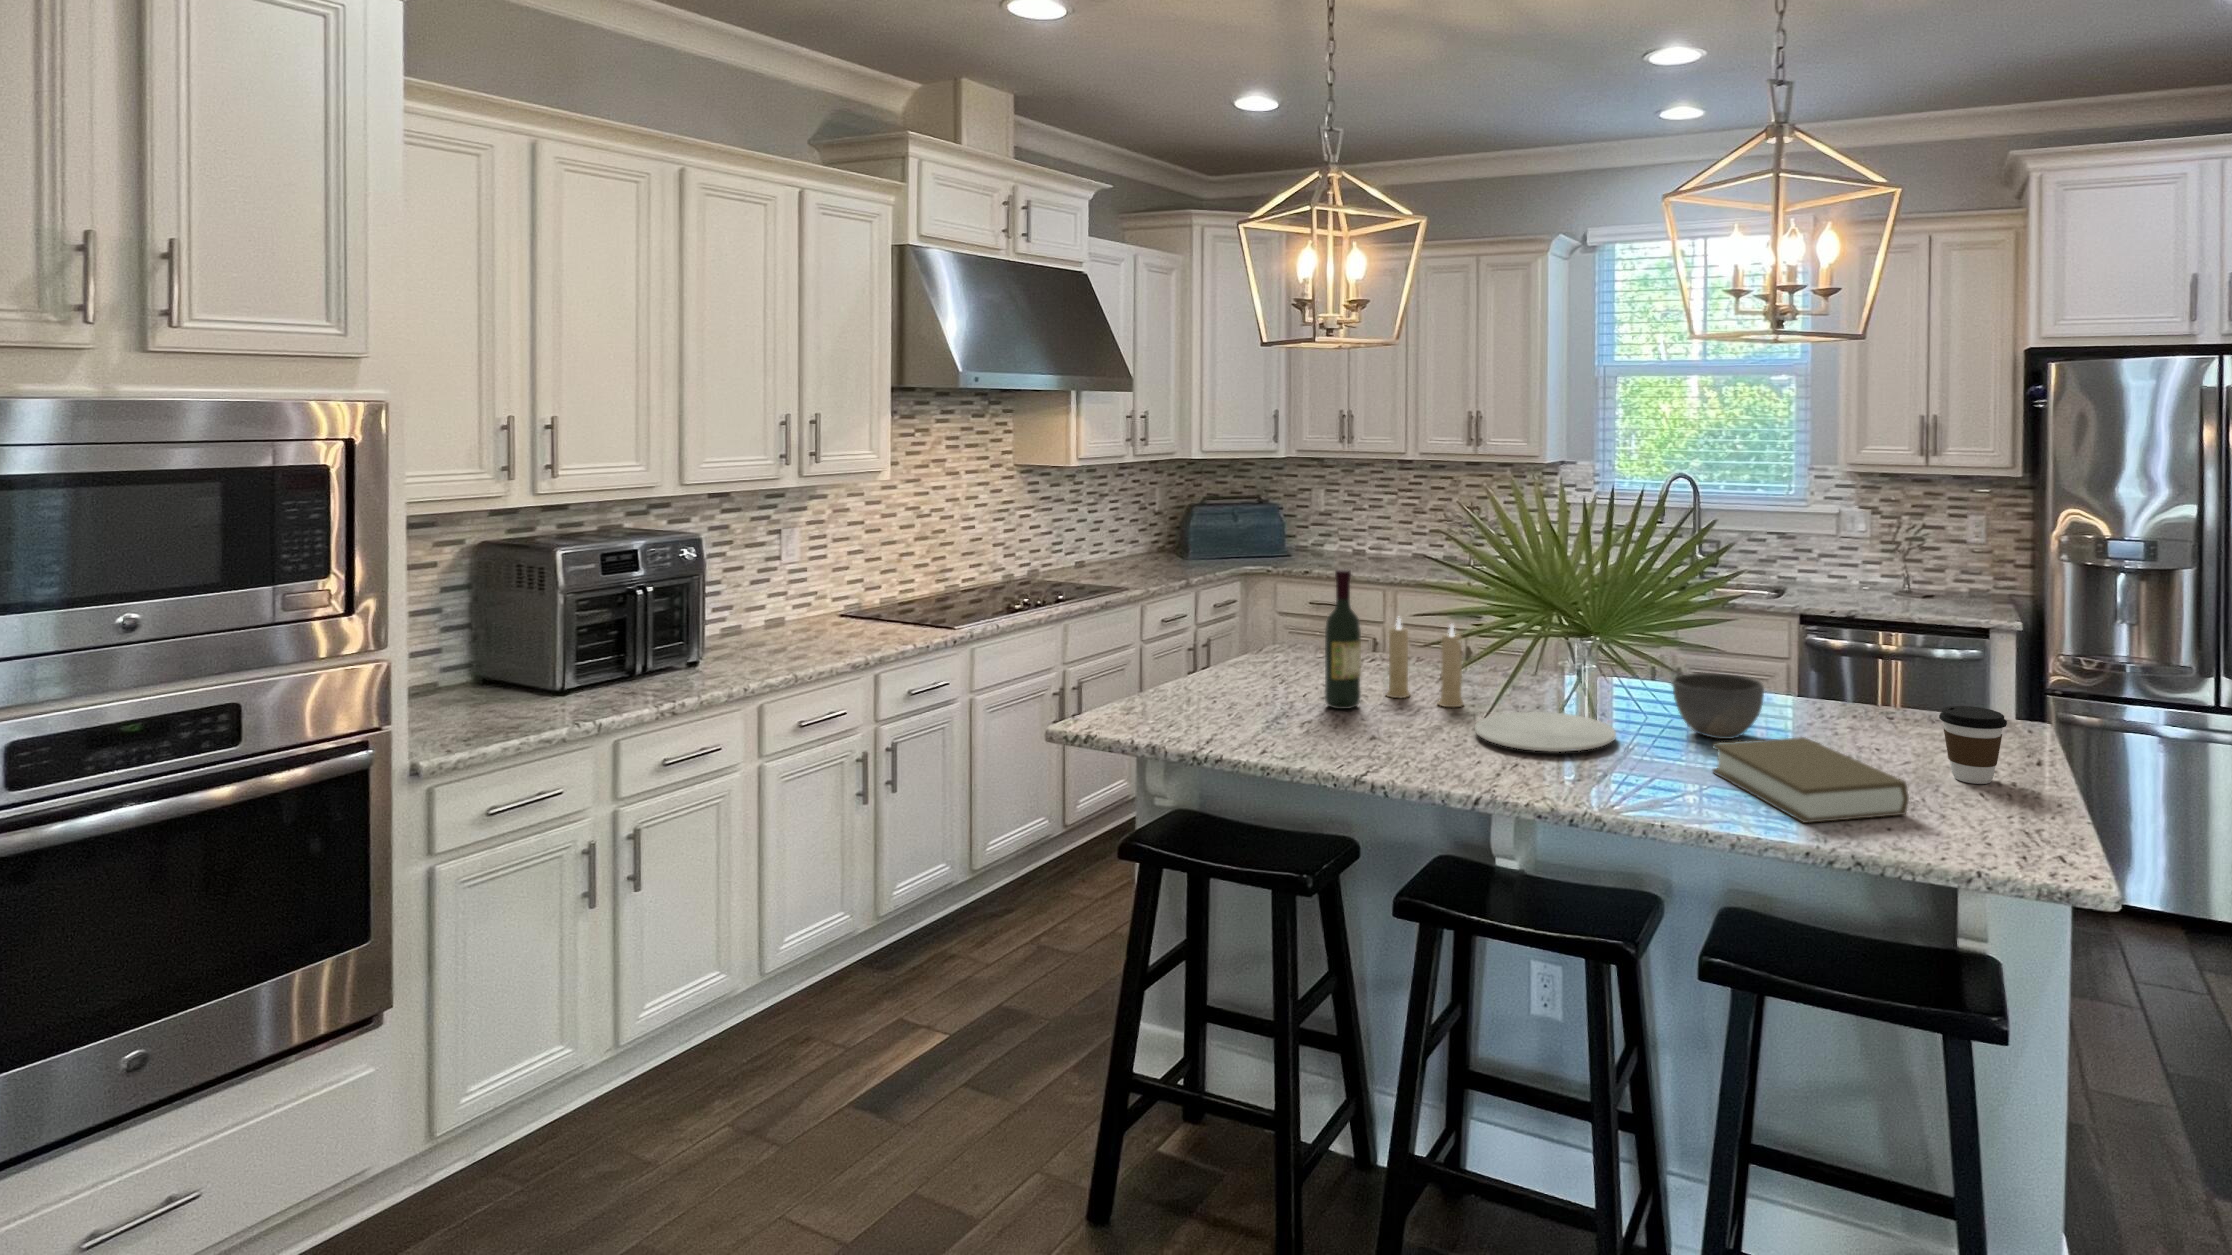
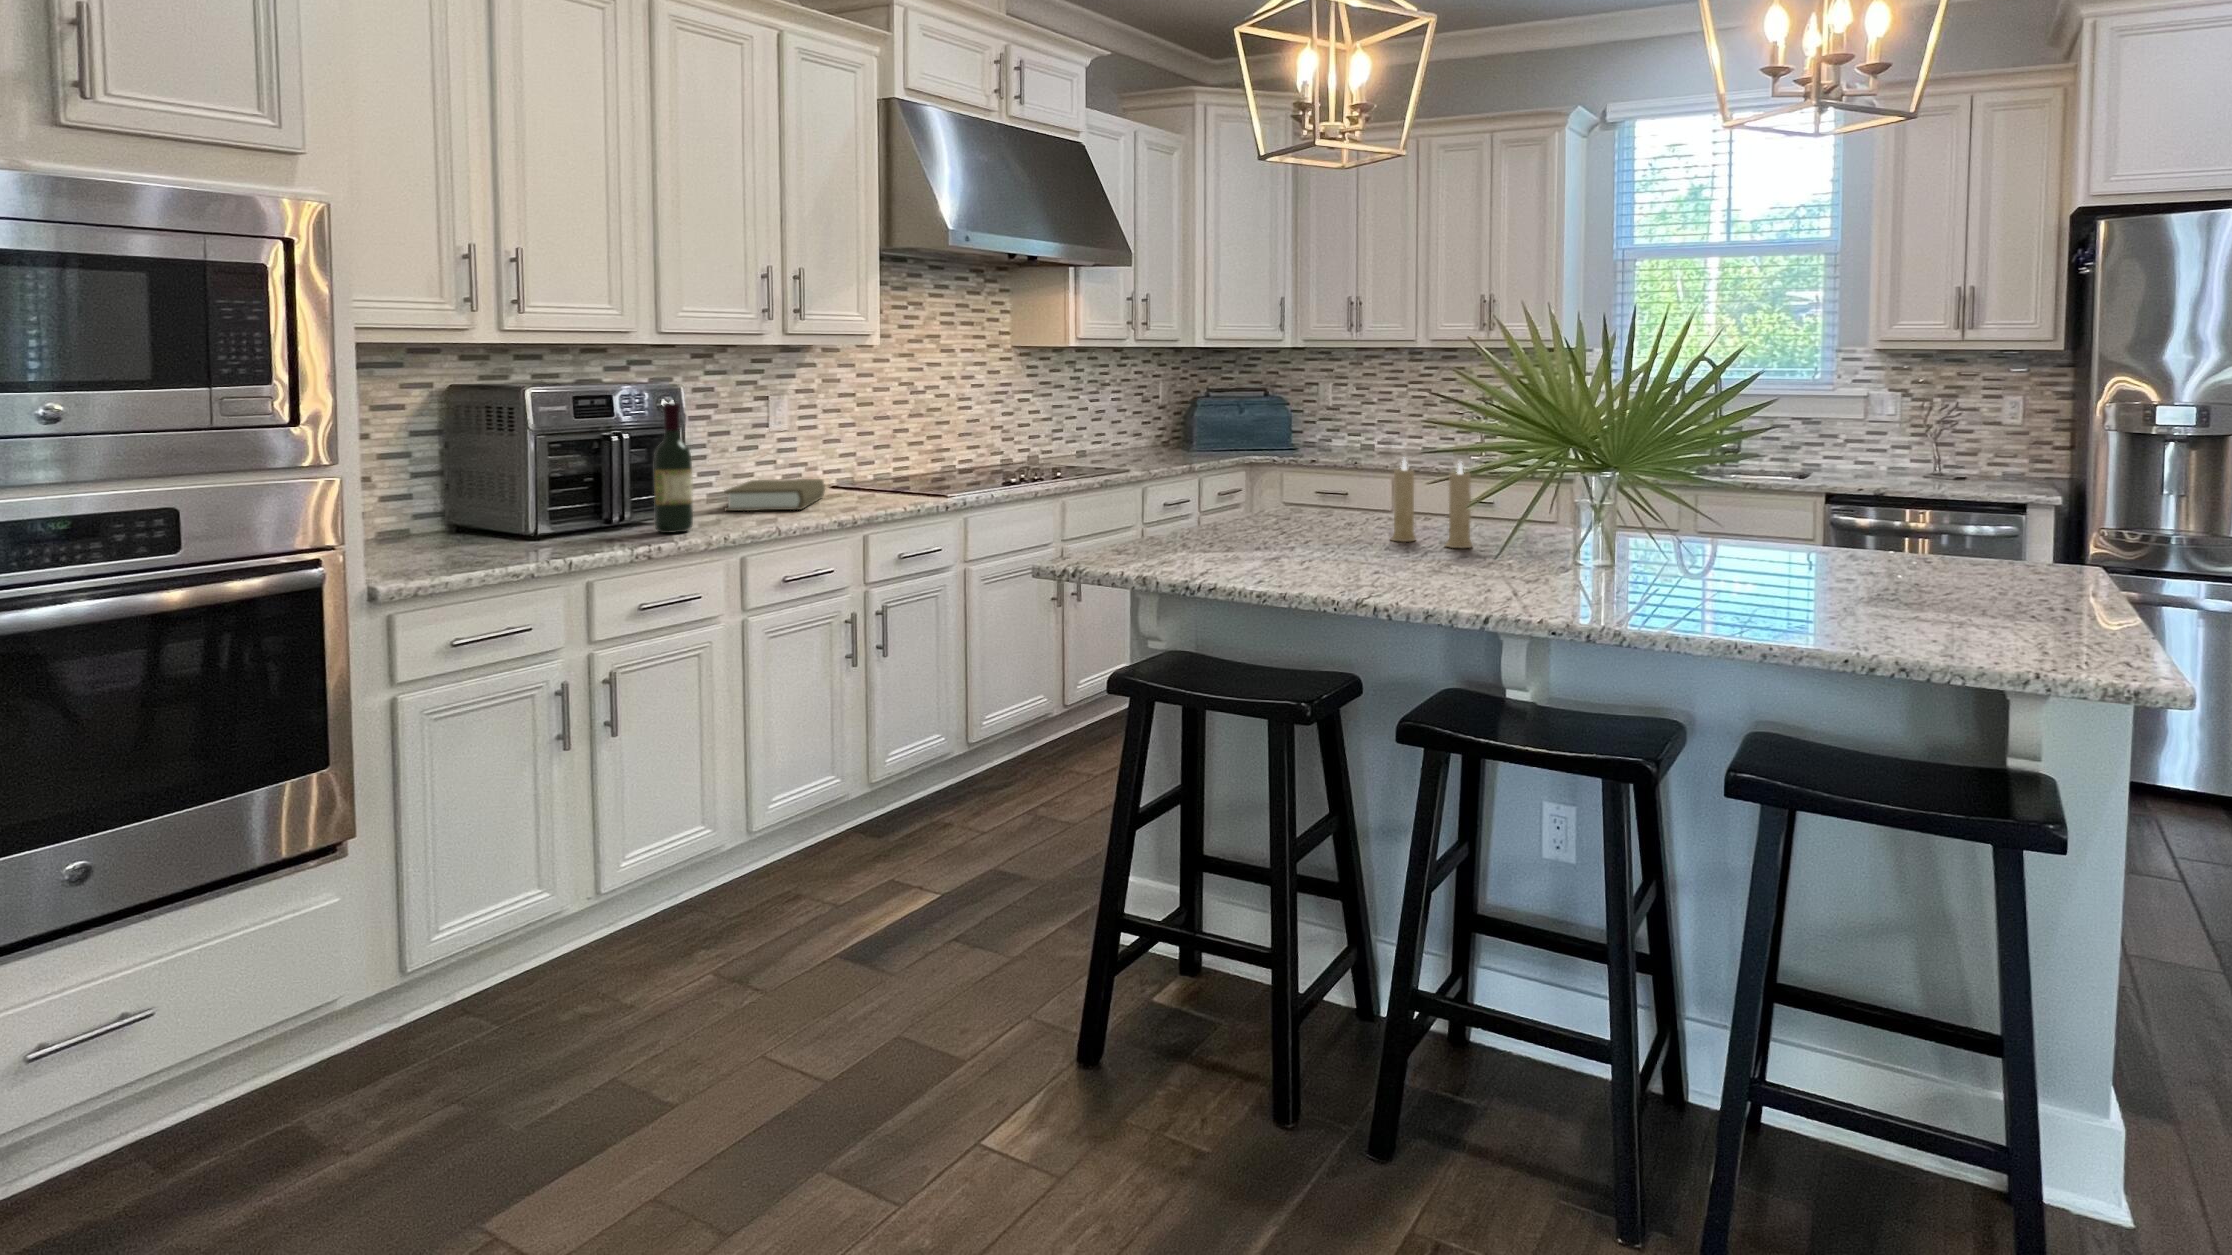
wine bottle: present [1325,569,1361,709] -> present [654,403,693,533]
bowl: present [1673,673,1764,739] -> none [1696,508,1795,572]
coffee cup: present [1939,706,2007,784] -> none [1990,527,2065,606]
plate: present [1475,712,1616,752] -> none [1484,549,1636,578]
book: present [1713,737,1909,823] -> present [725,479,825,511]

